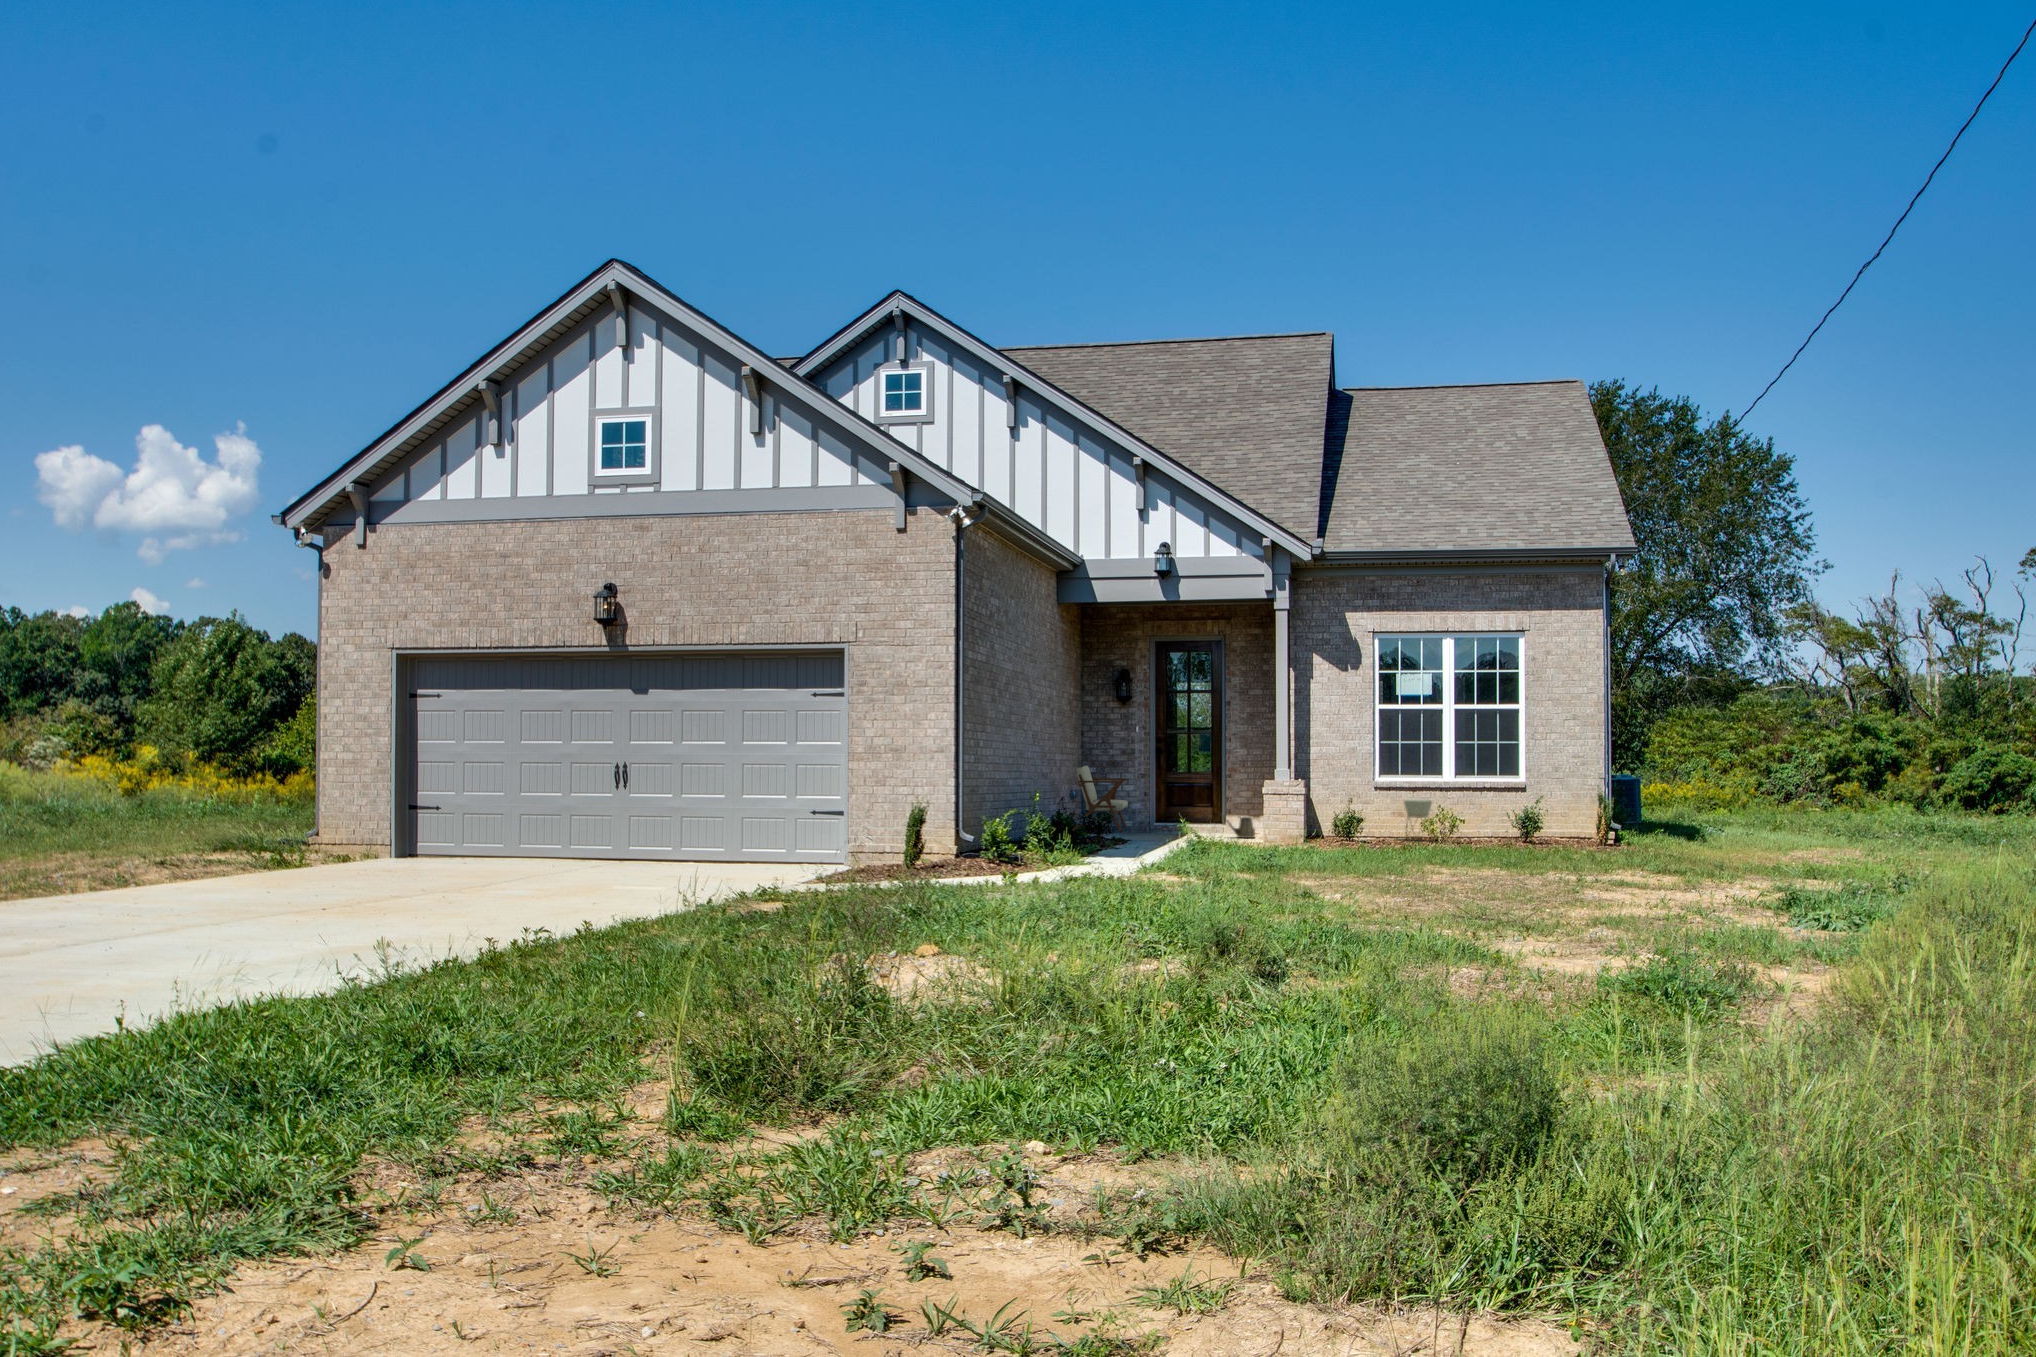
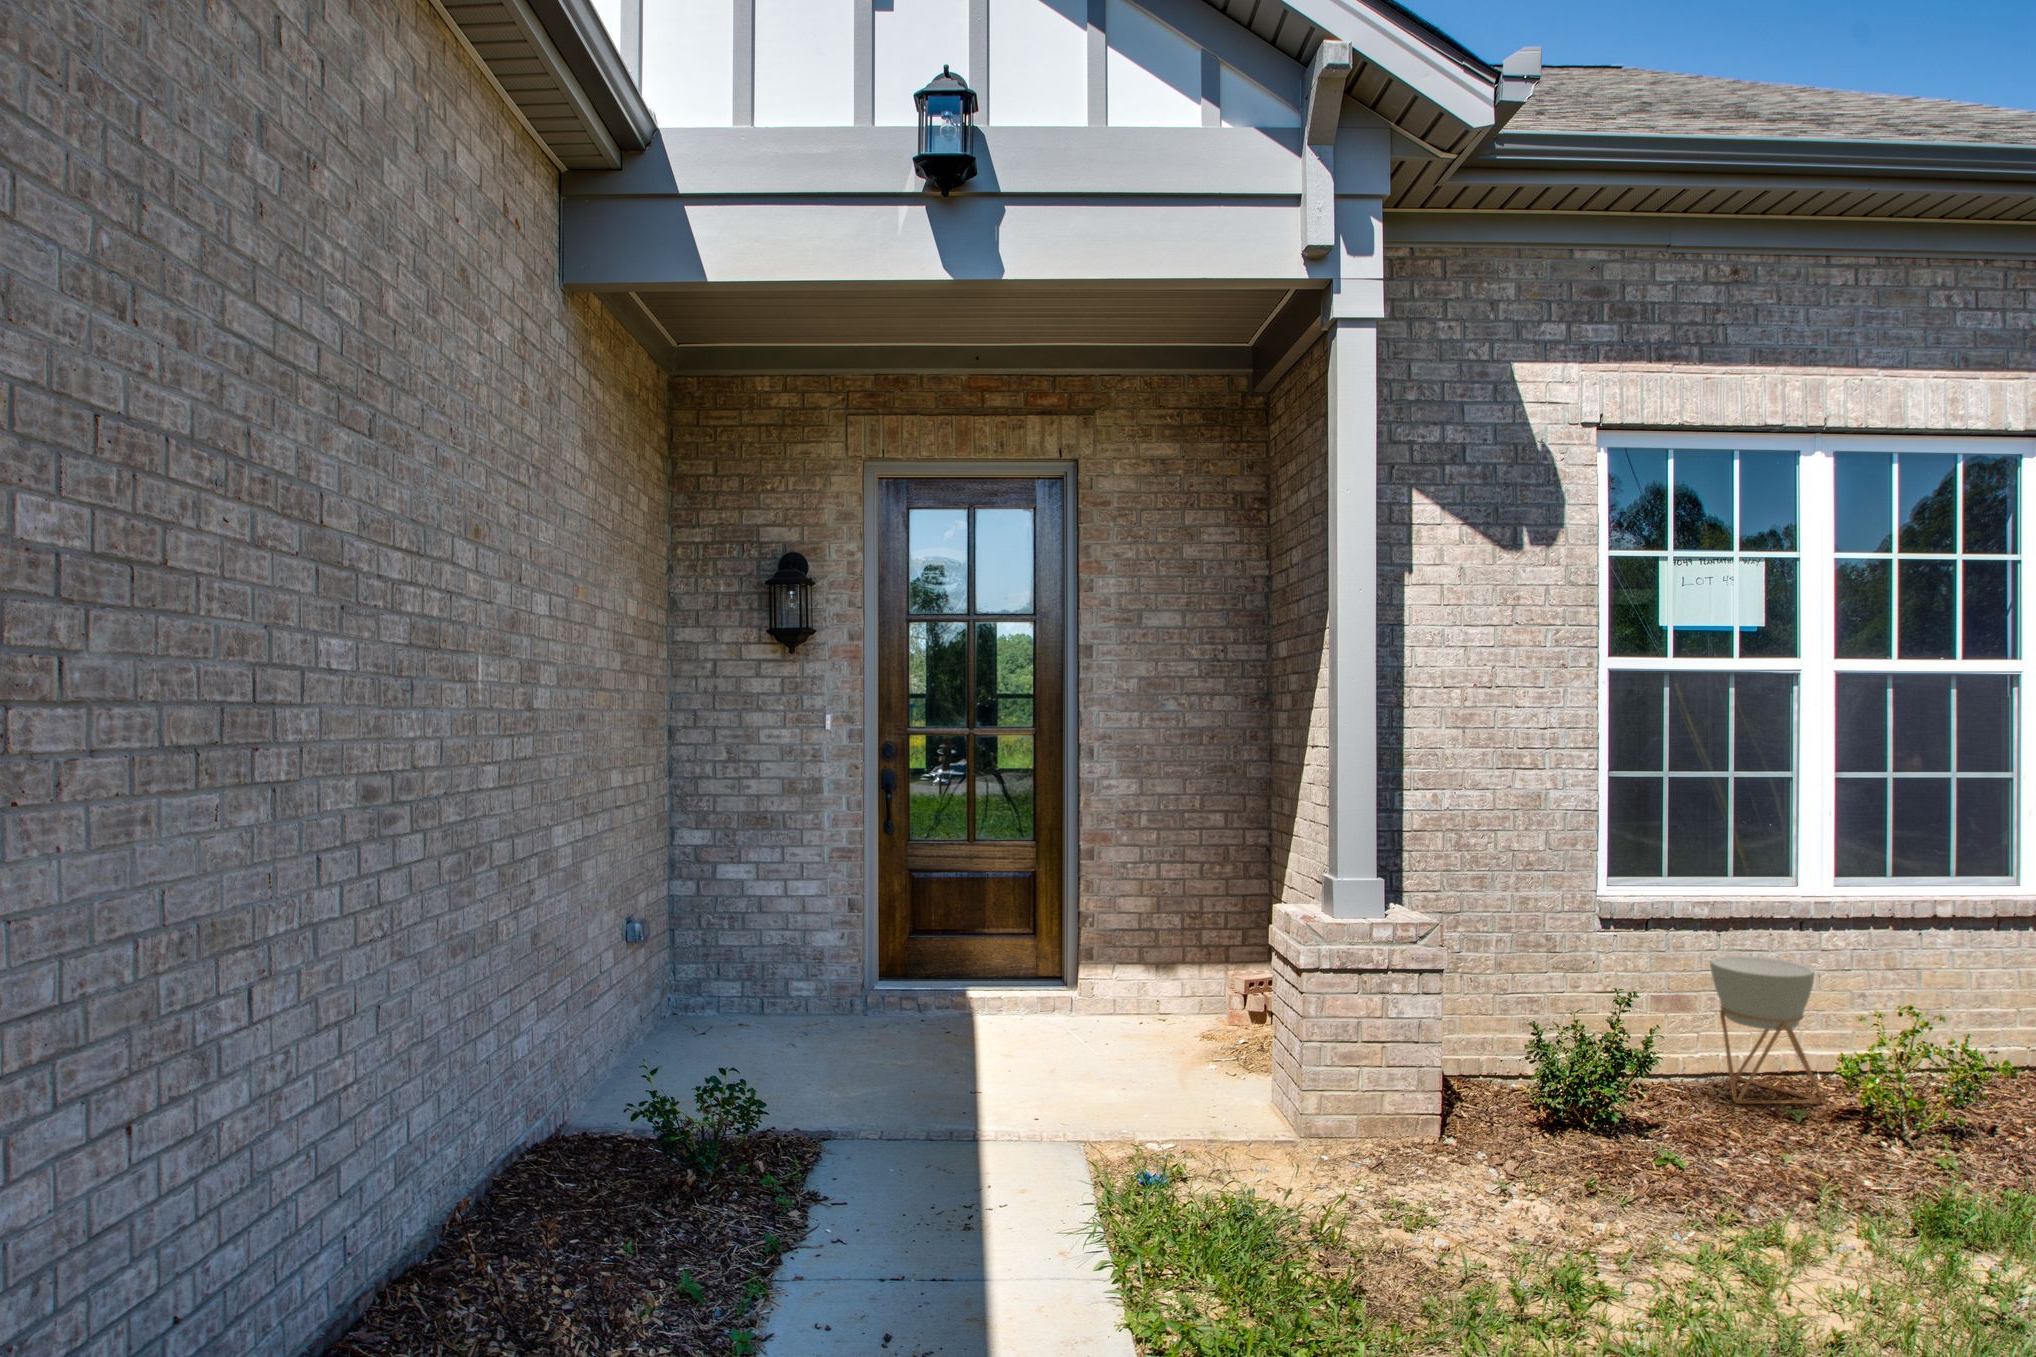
lounge chair: present [1072,766,1128,831] -> none [633,840,828,1070]
watering can: present [1226,817,1255,838] -> none [1133,1033,1271,1125]

